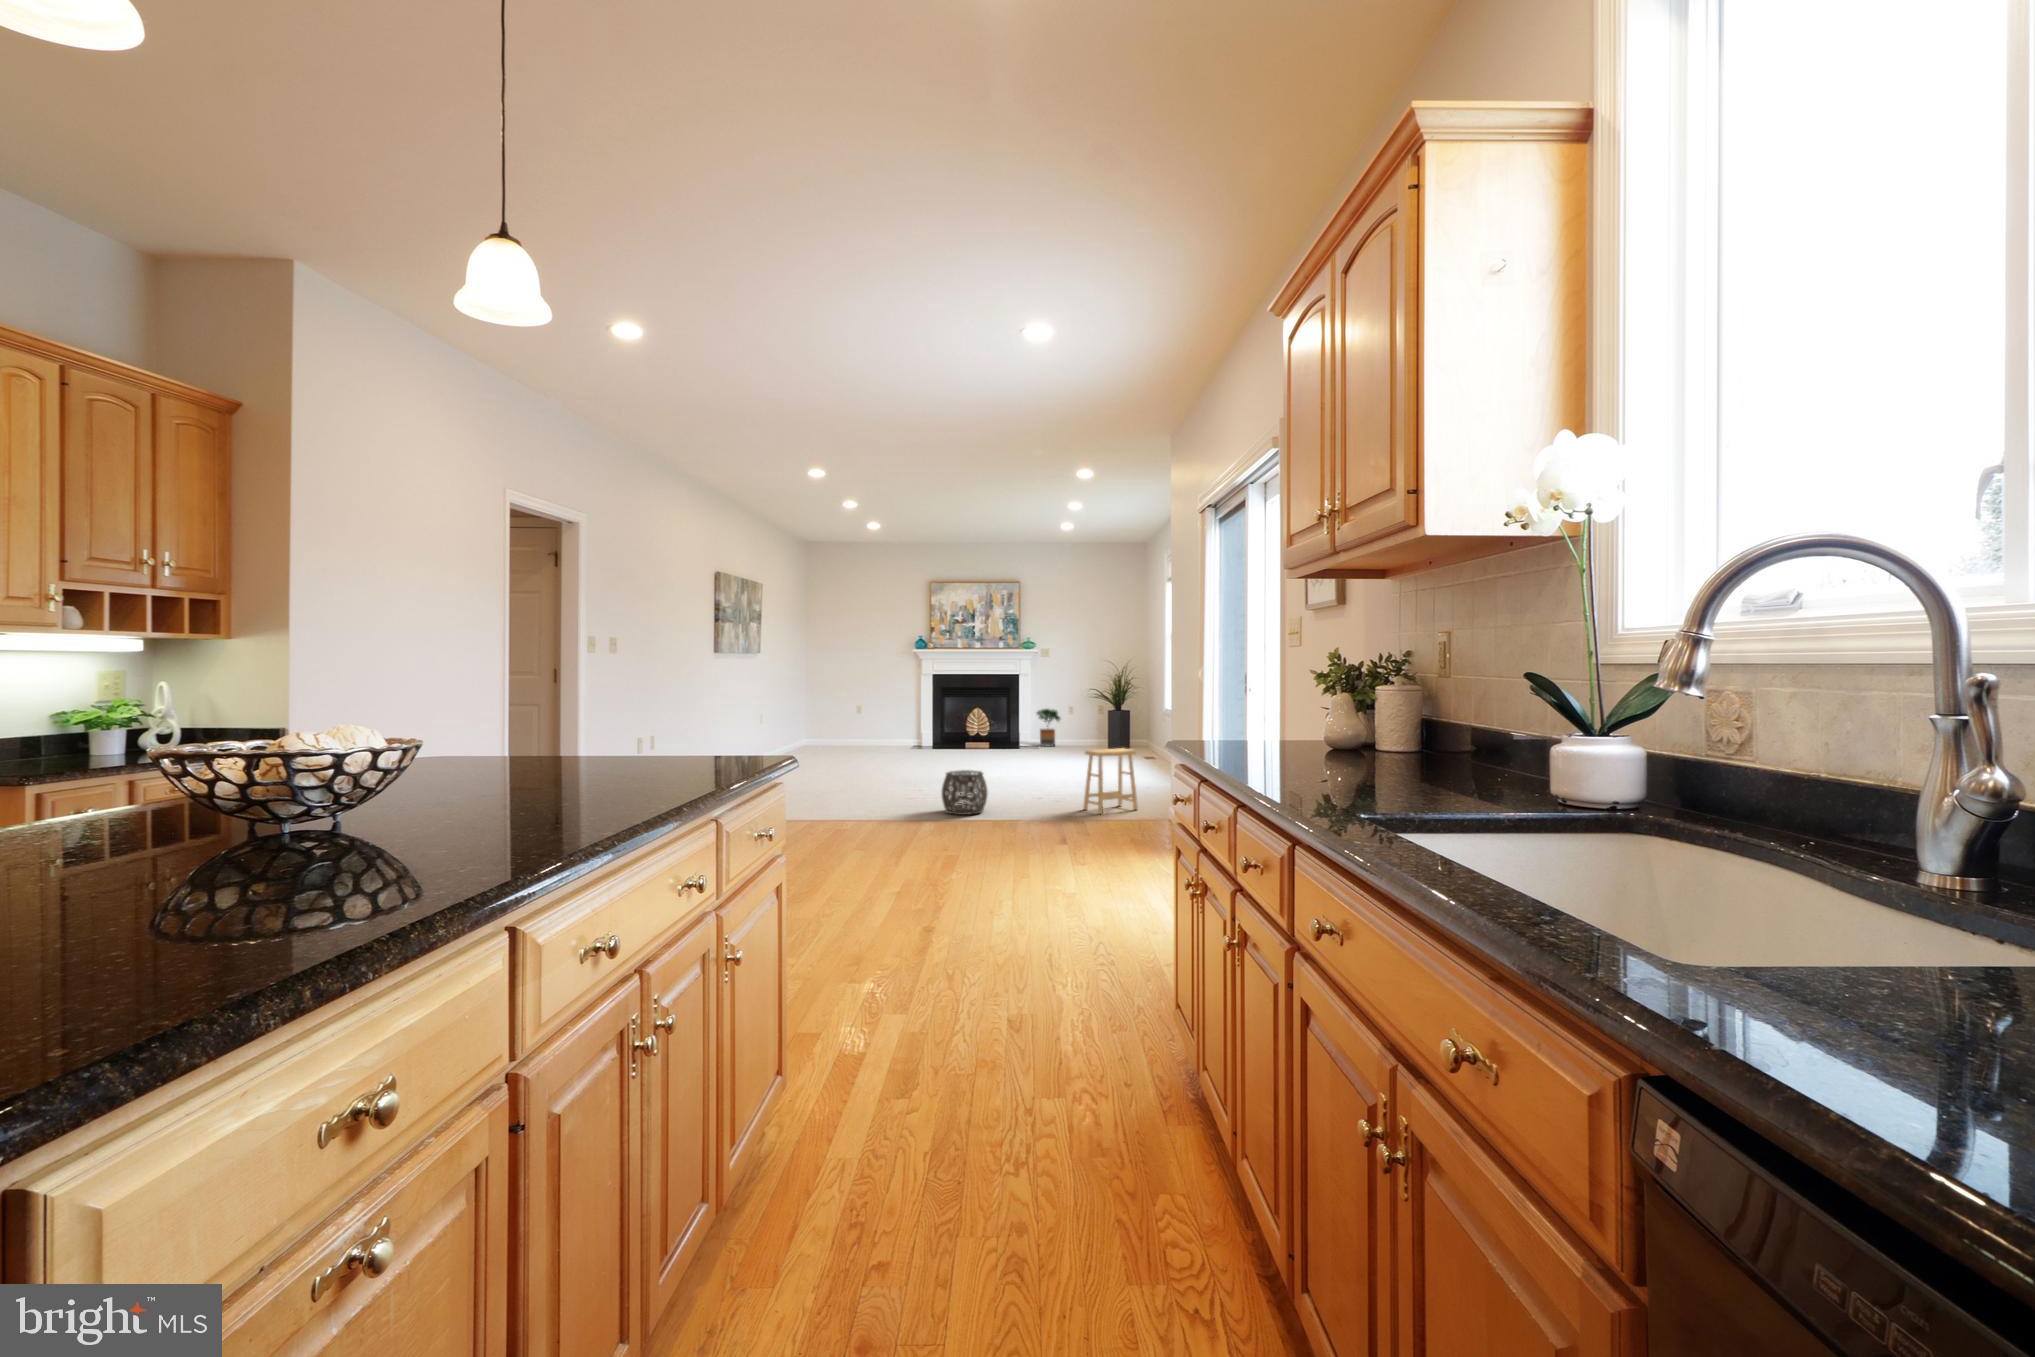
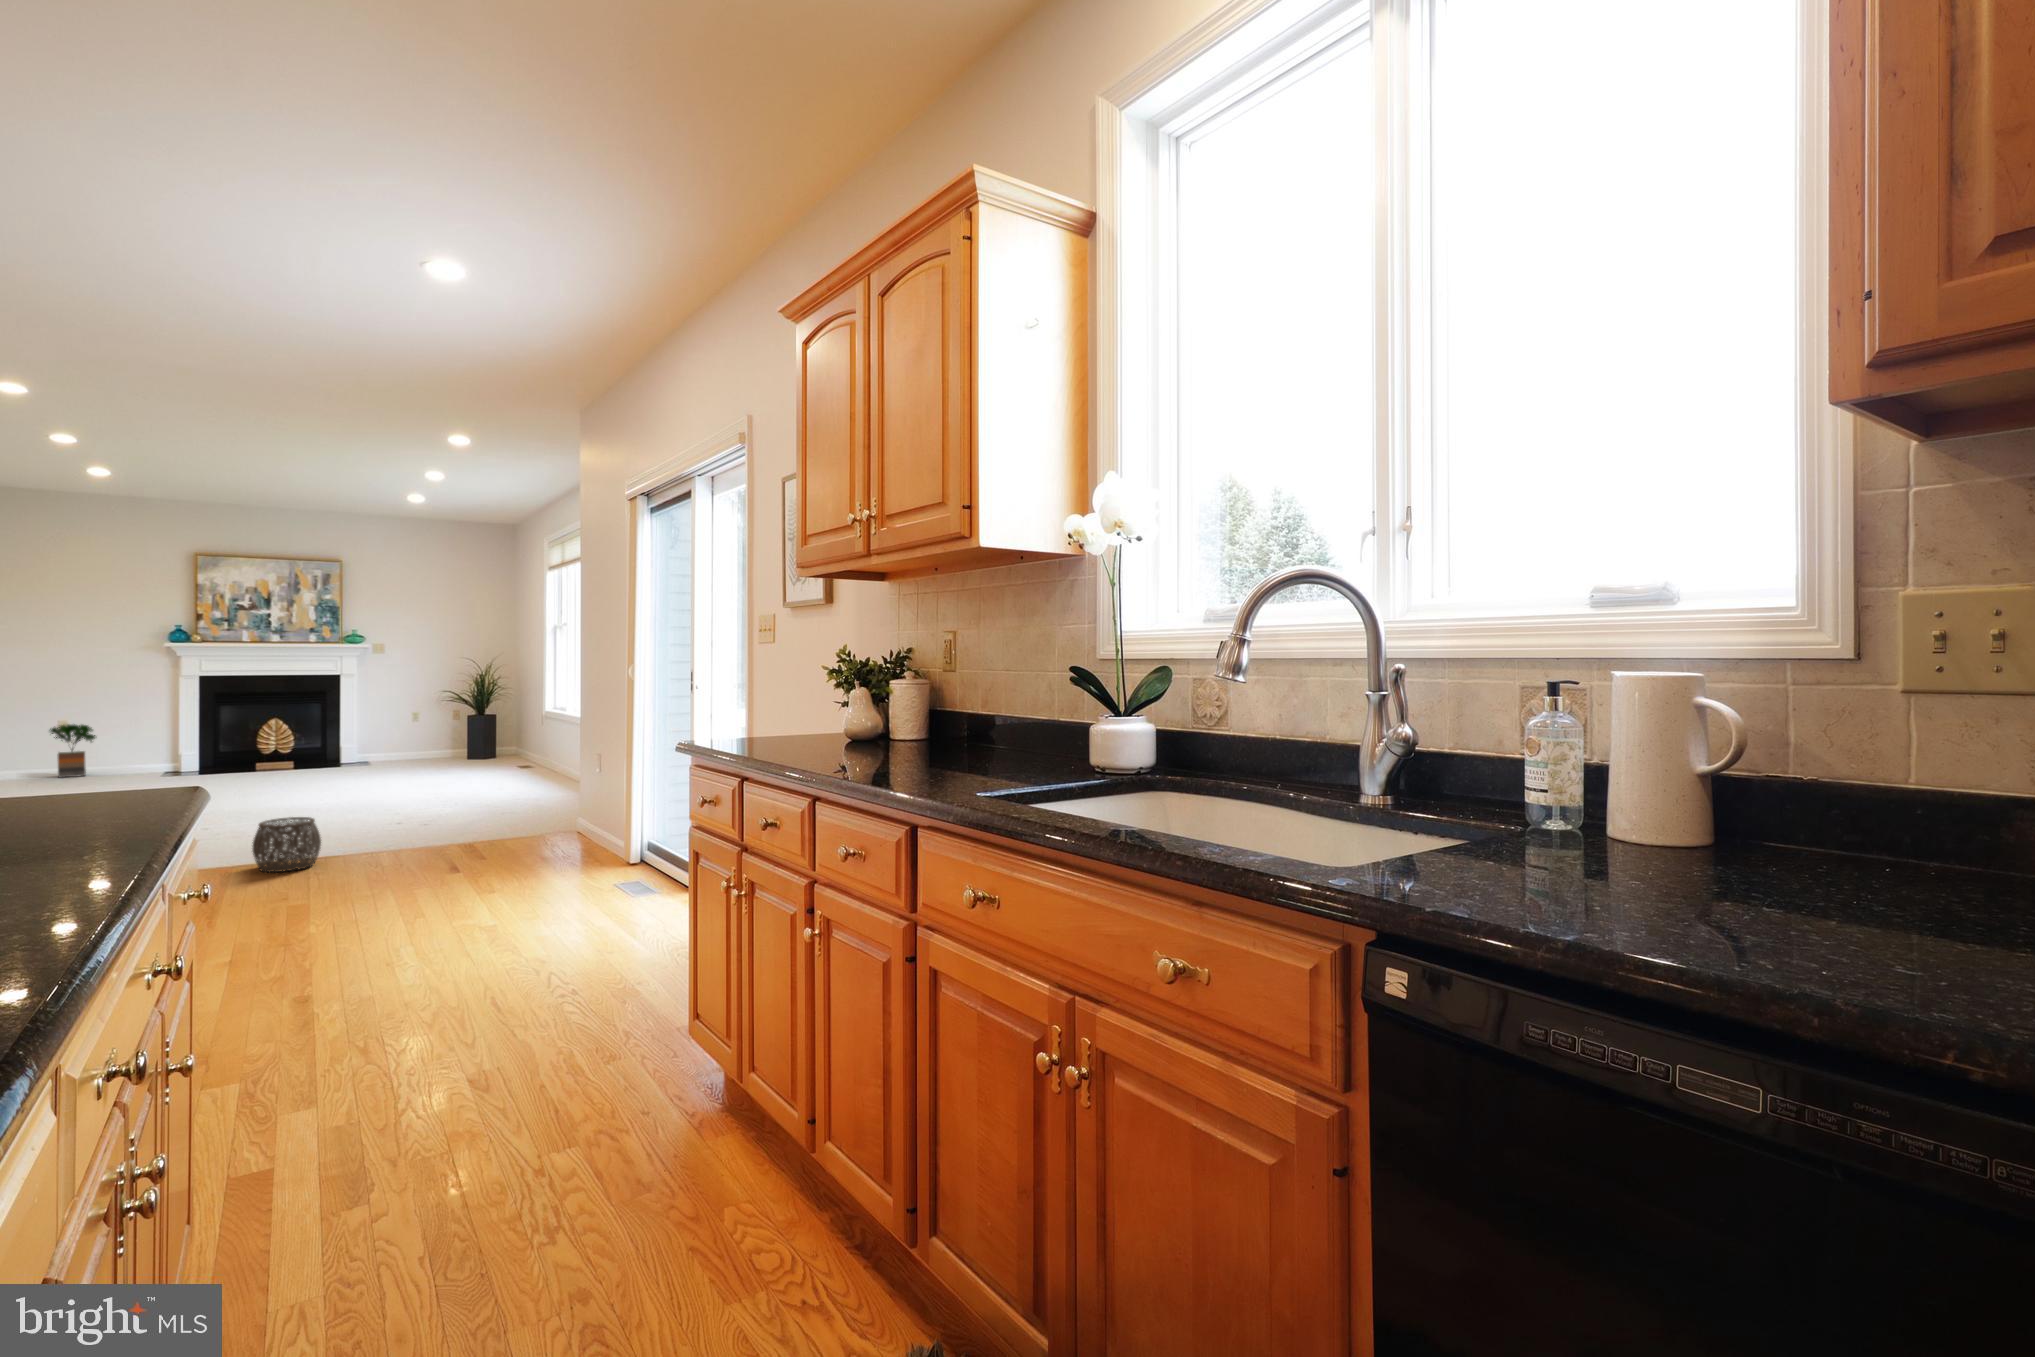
potted tree: present [1037,709,1061,746] -> present [49,724,95,778]
footstool: present [1083,748,1138,814] -> none [449,777,517,850]

